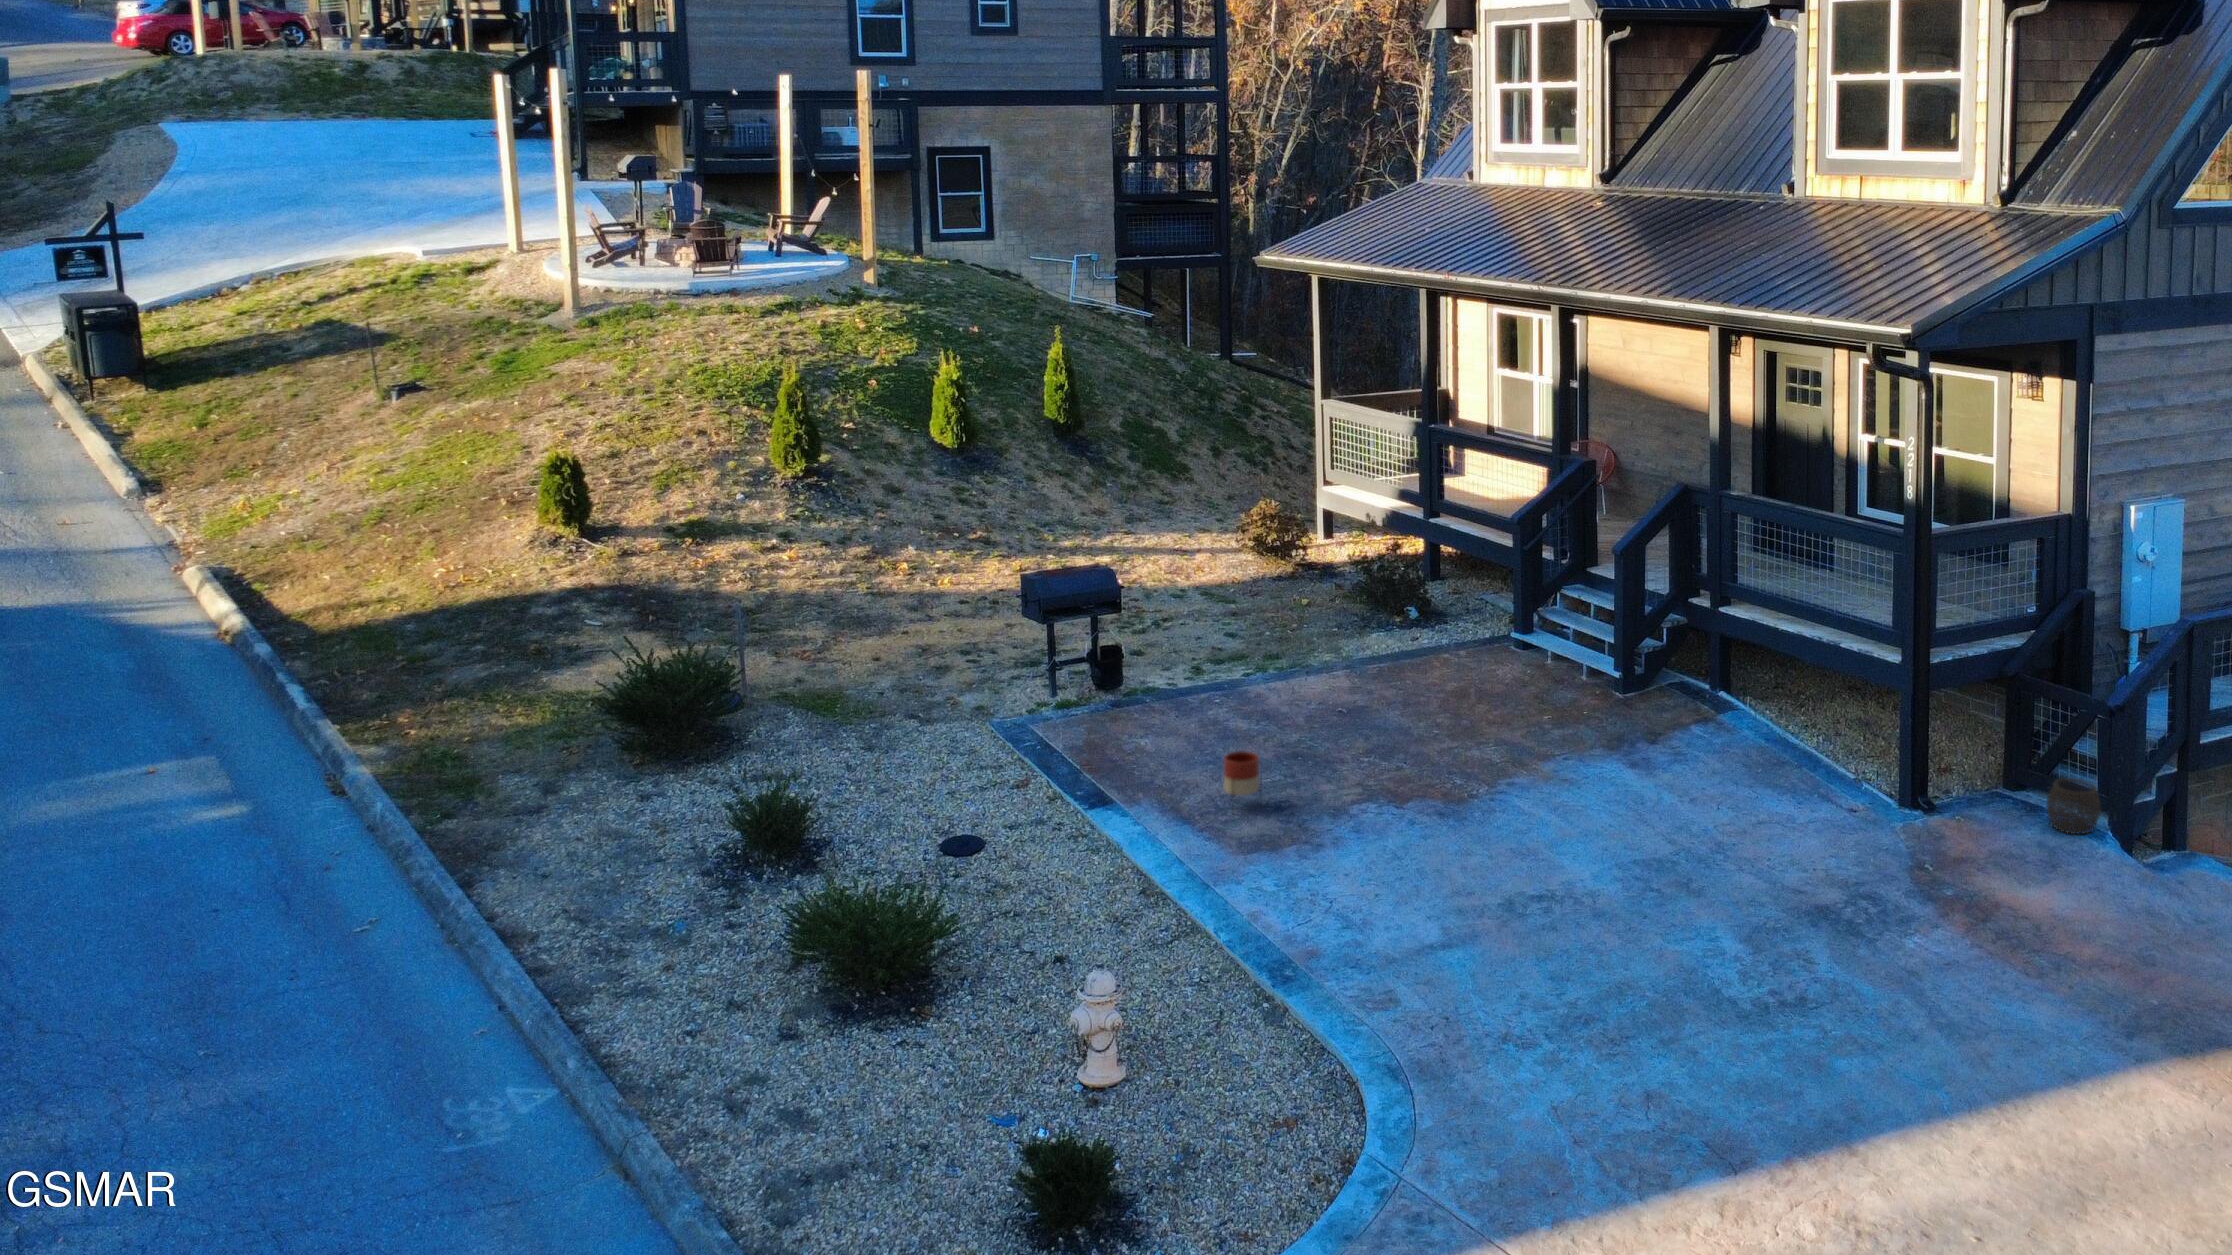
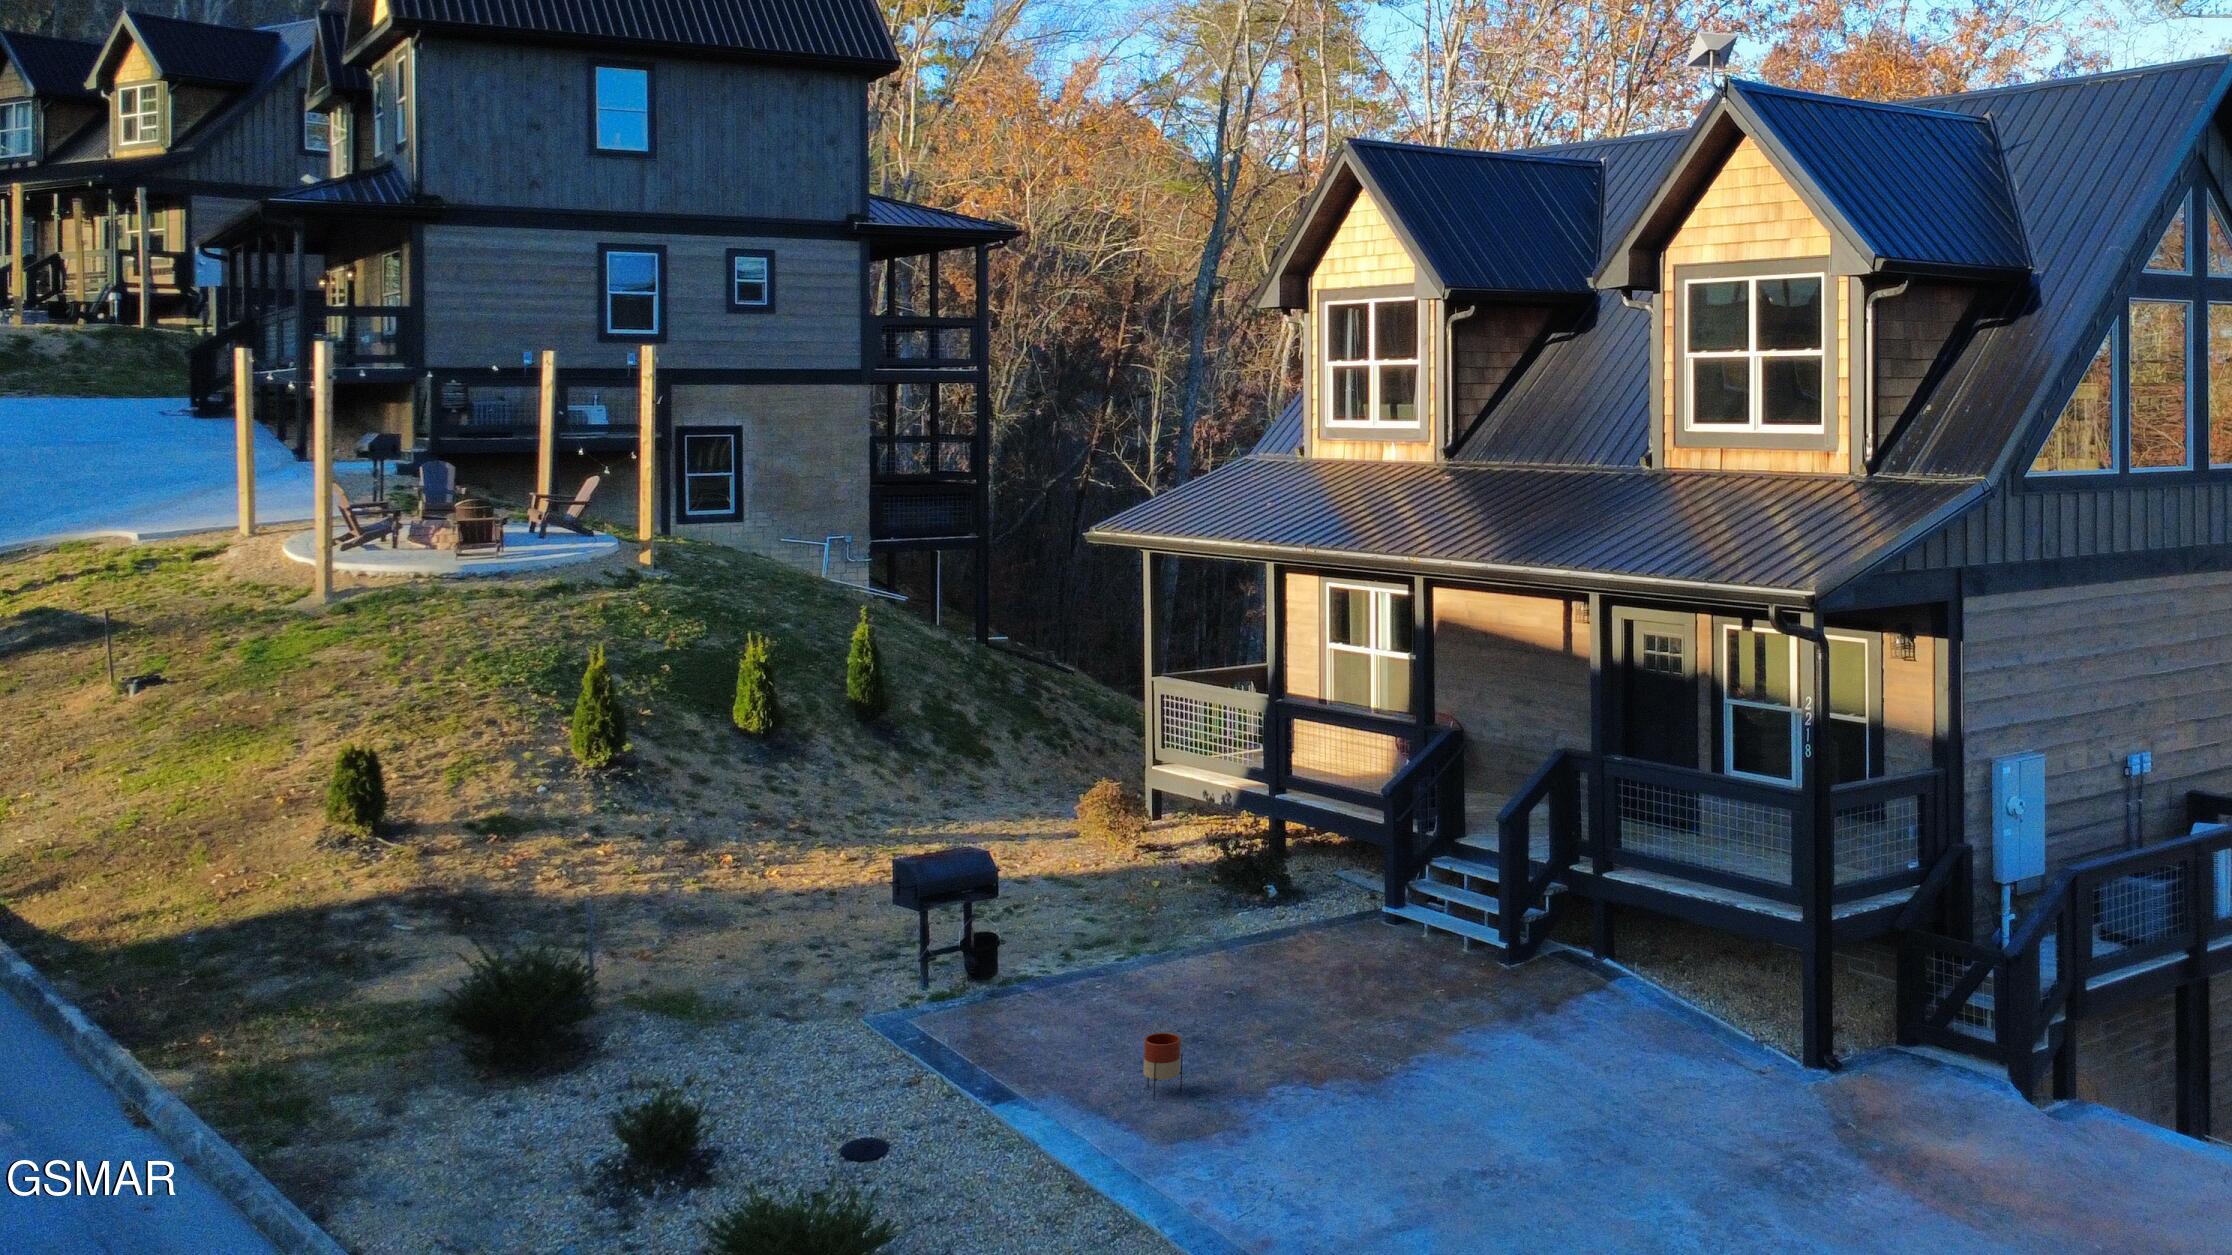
woven basket: present [2047,778,2101,834] -> none [1953,1025,2005,1081]

